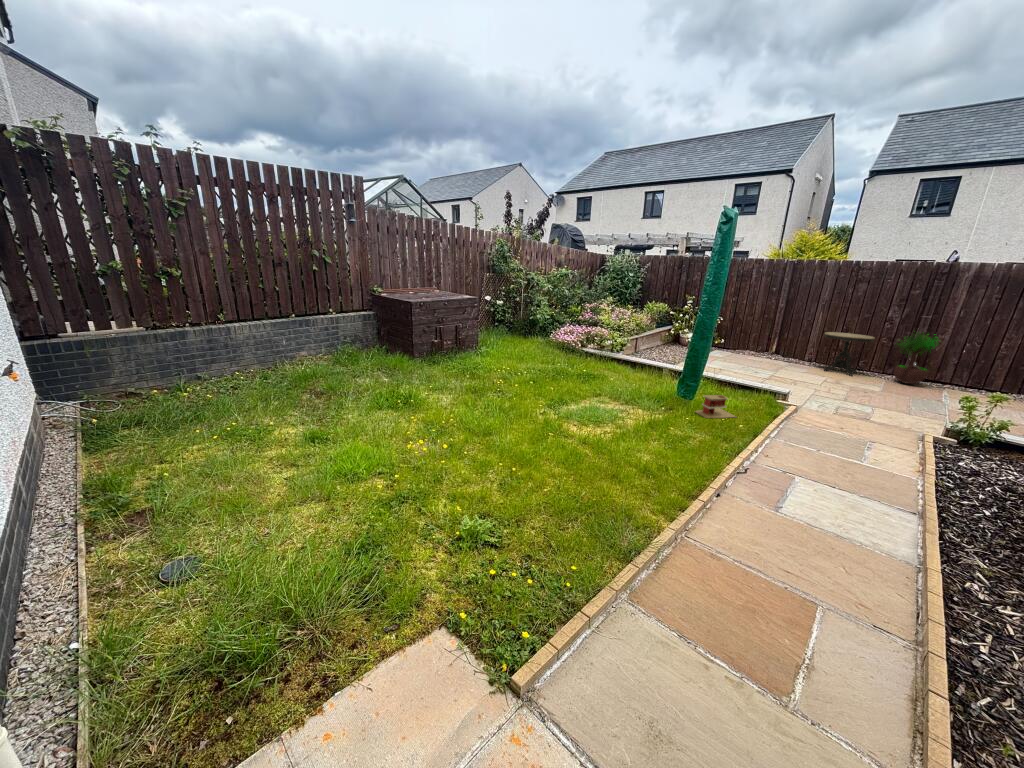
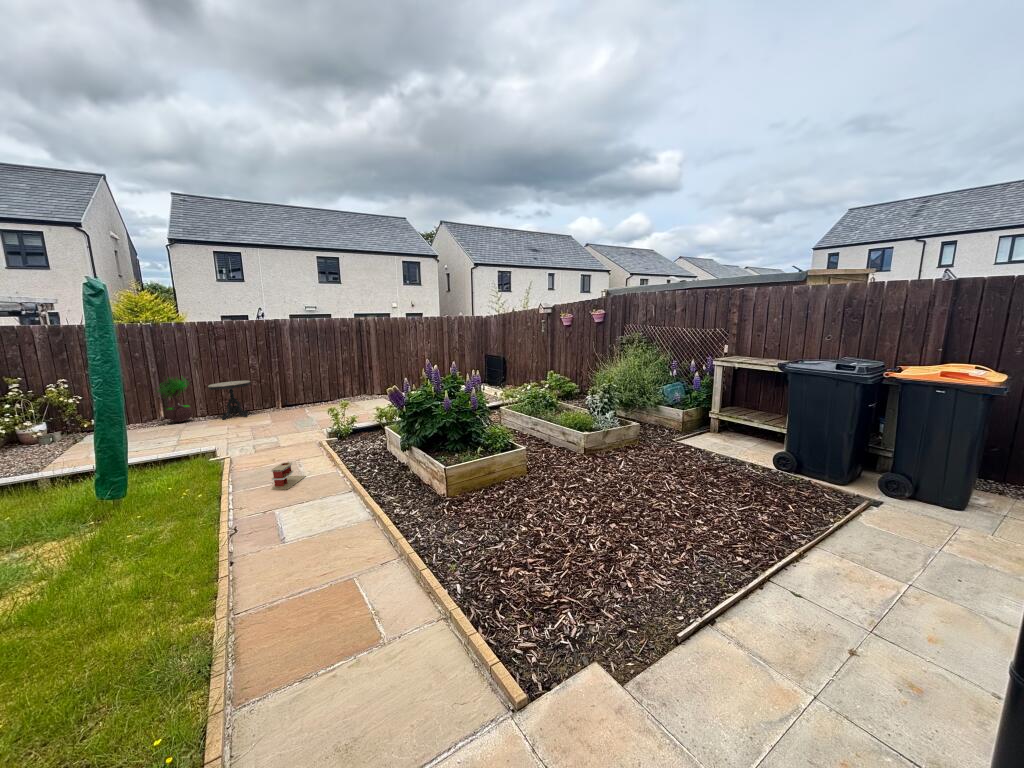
potted tree: present [894,333,938,384] -> present [158,379,192,422]
toy house: present [696,395,735,418] -> present [271,462,305,490]

